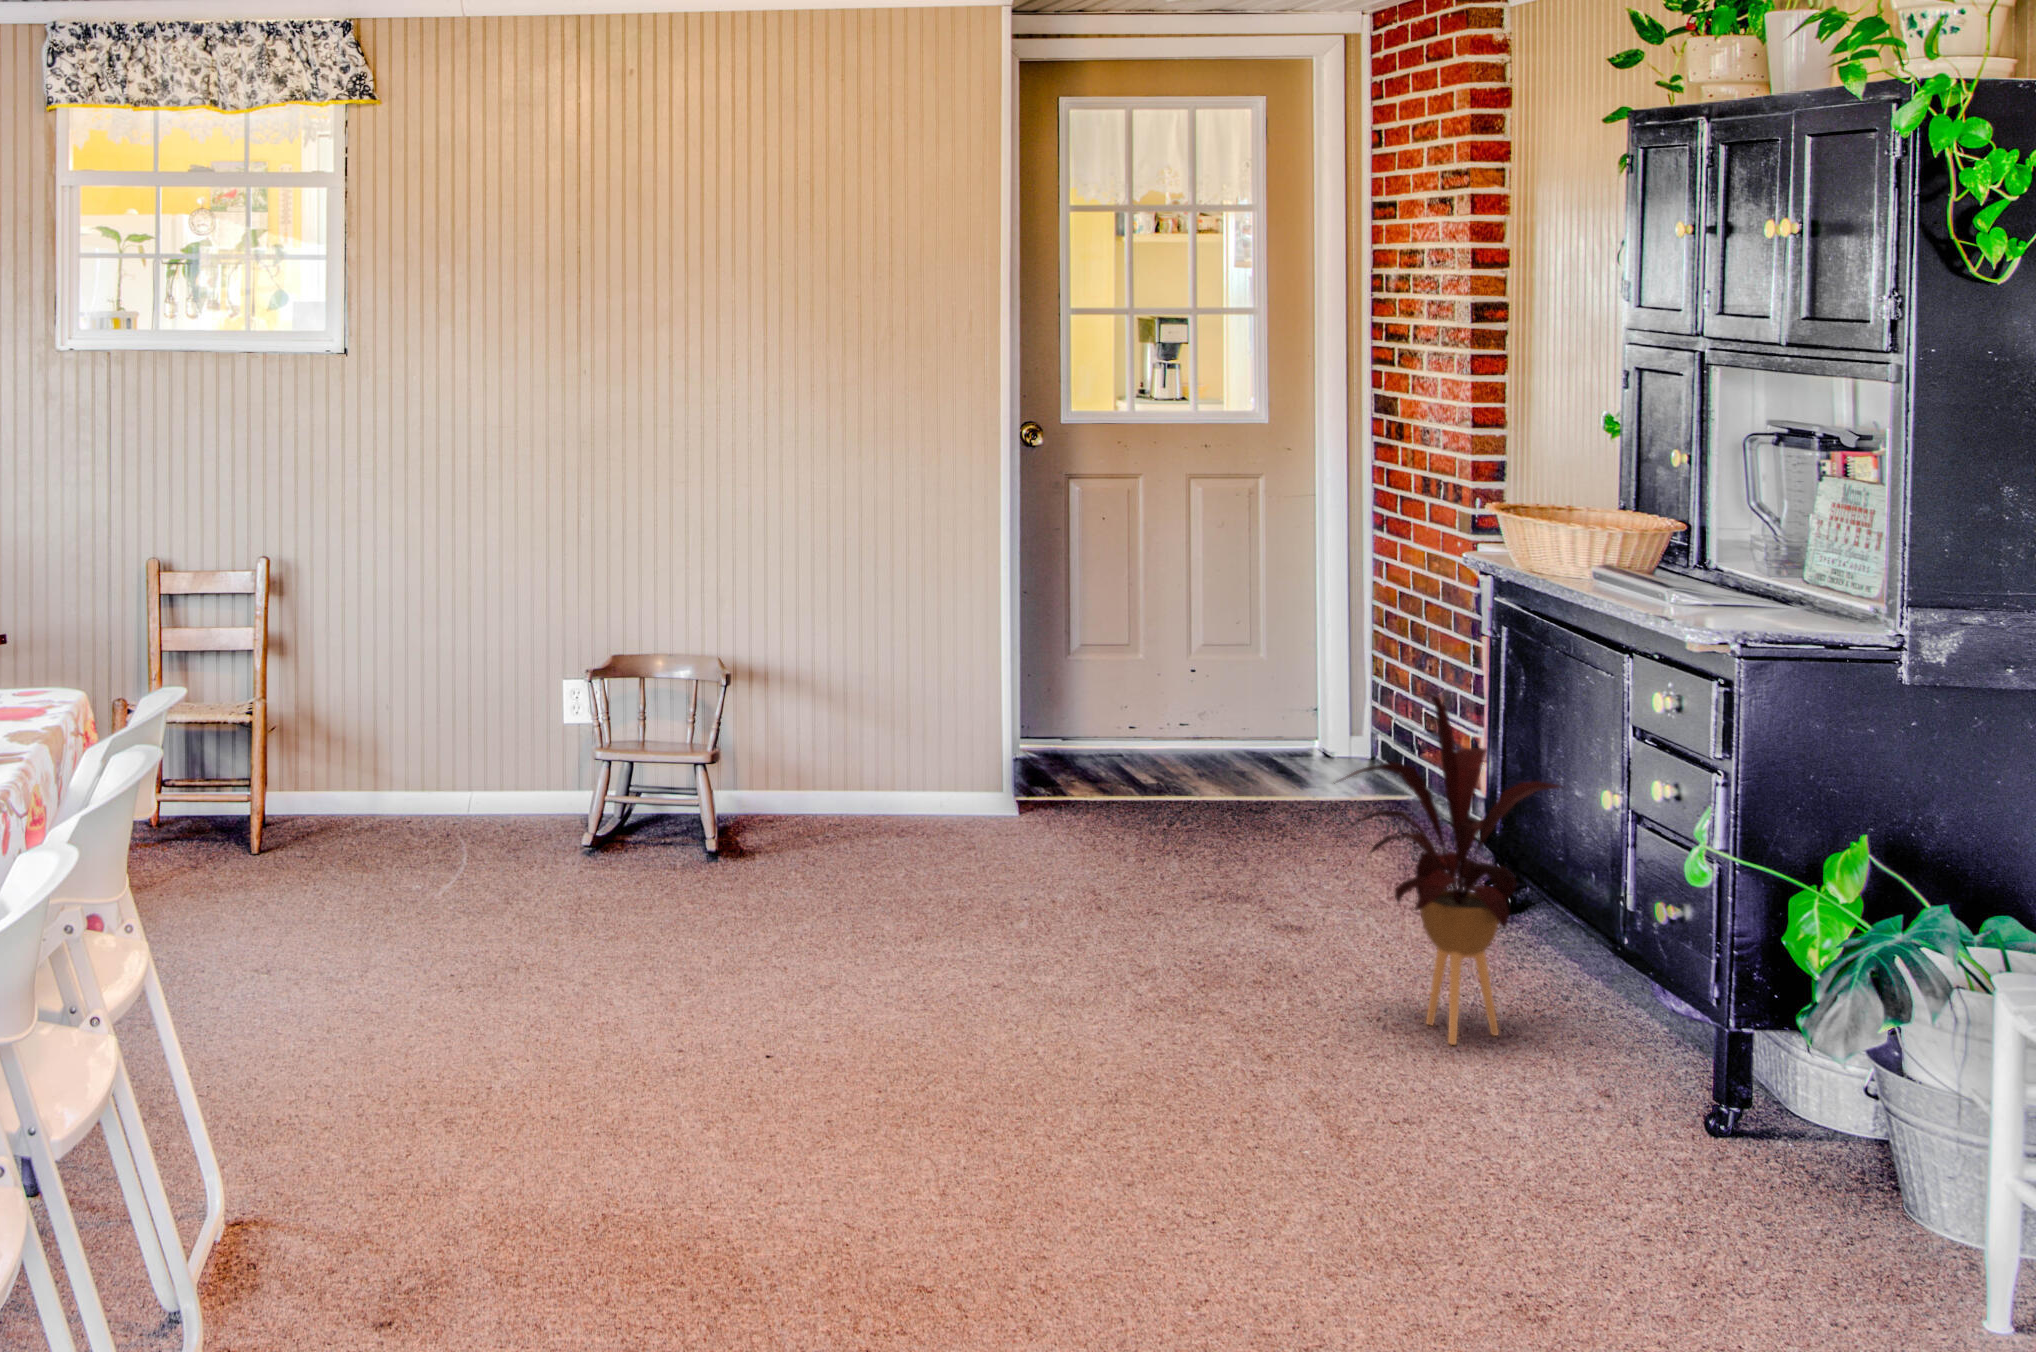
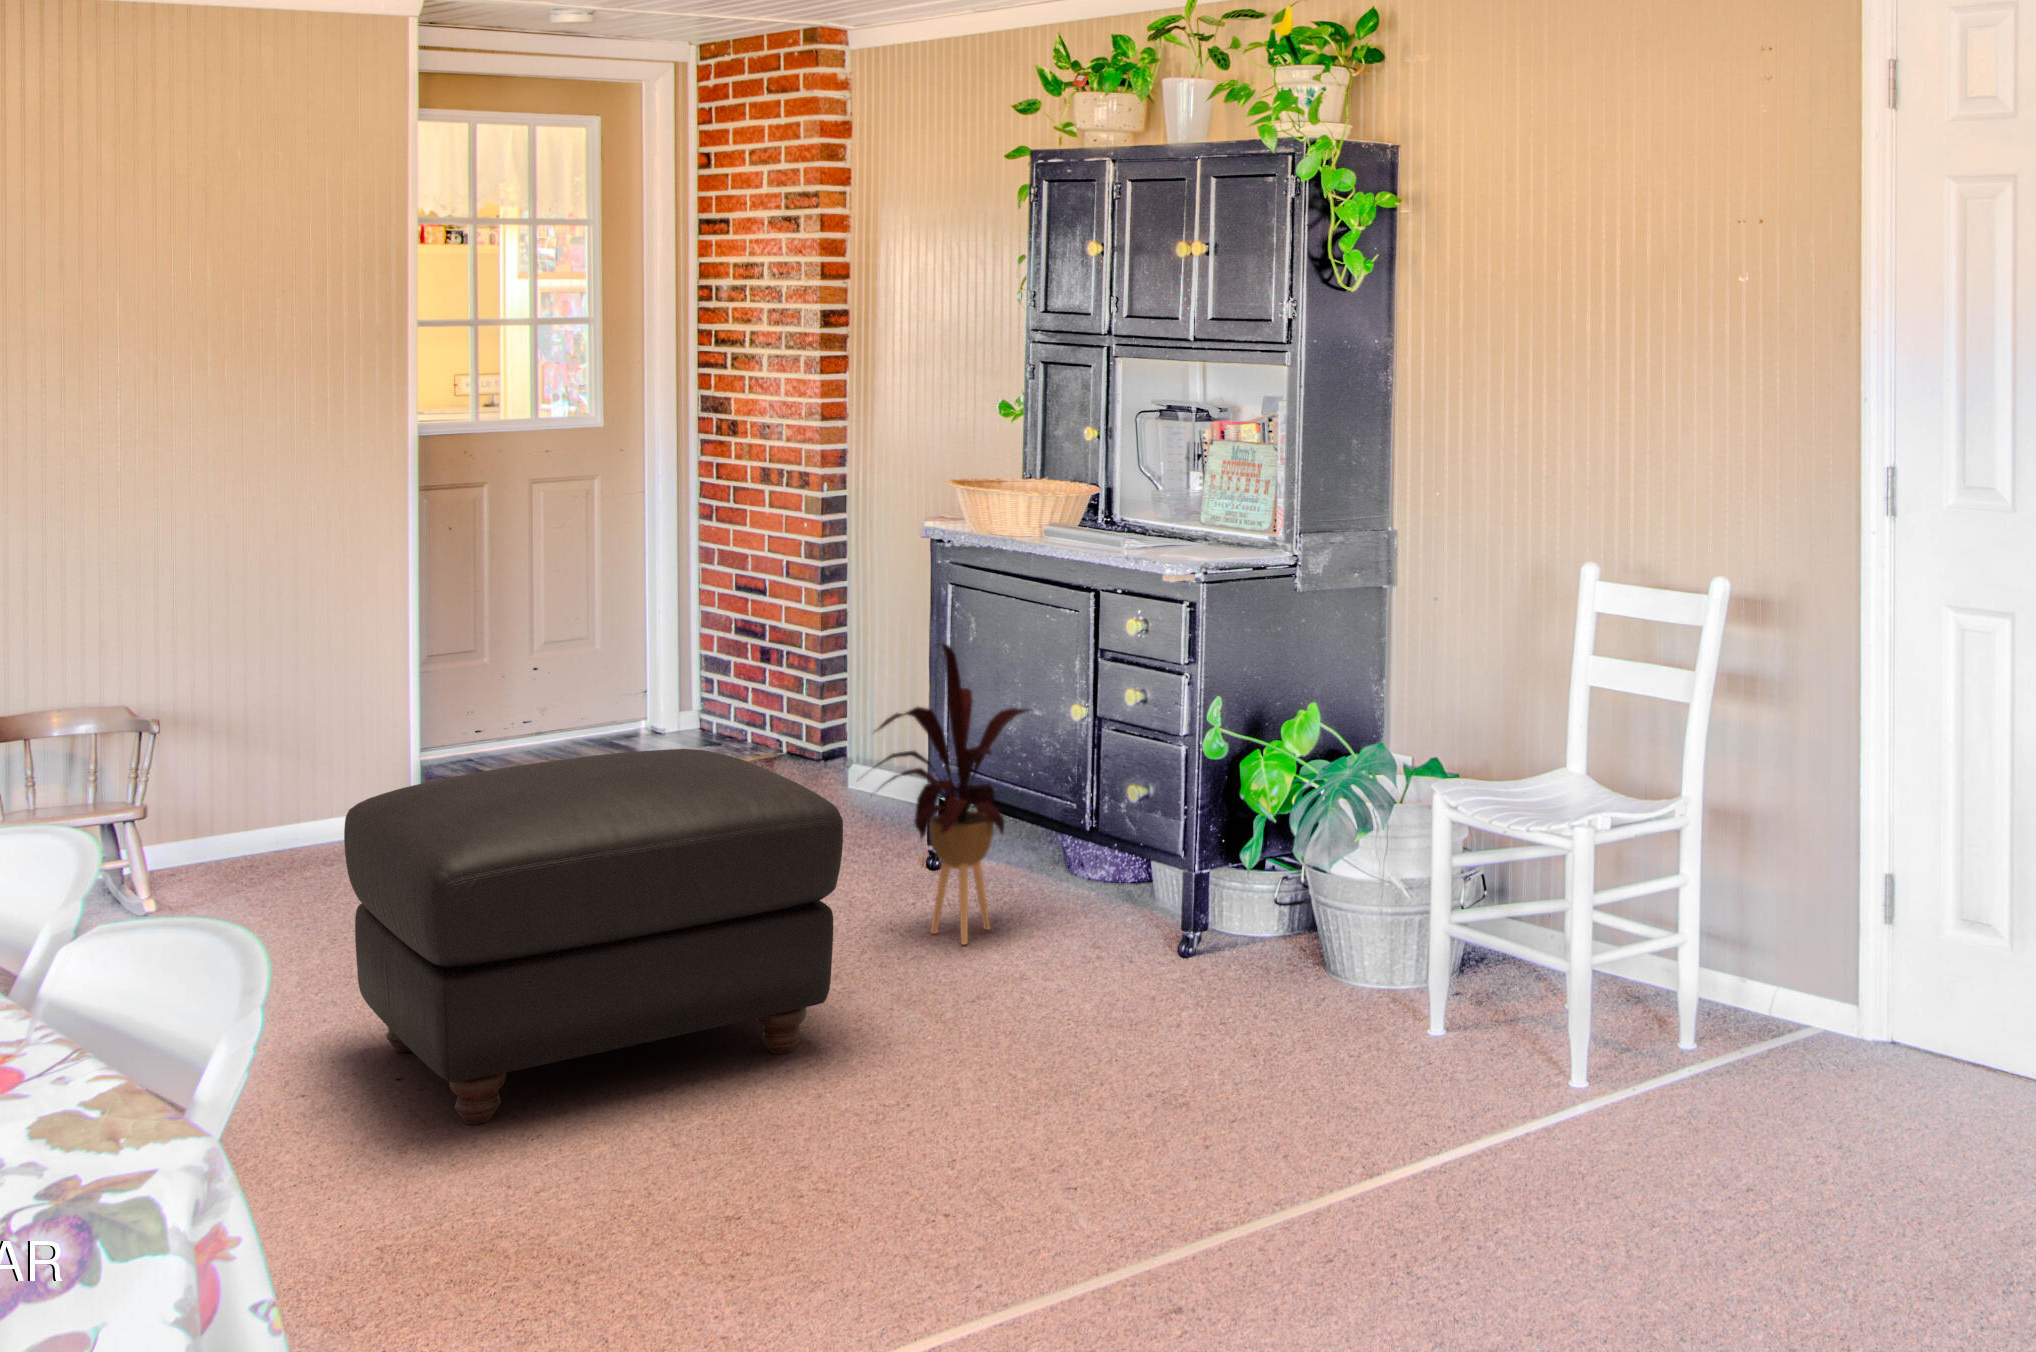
ottoman: none [792,759,1222,1106] -> present [344,749,843,1124]

